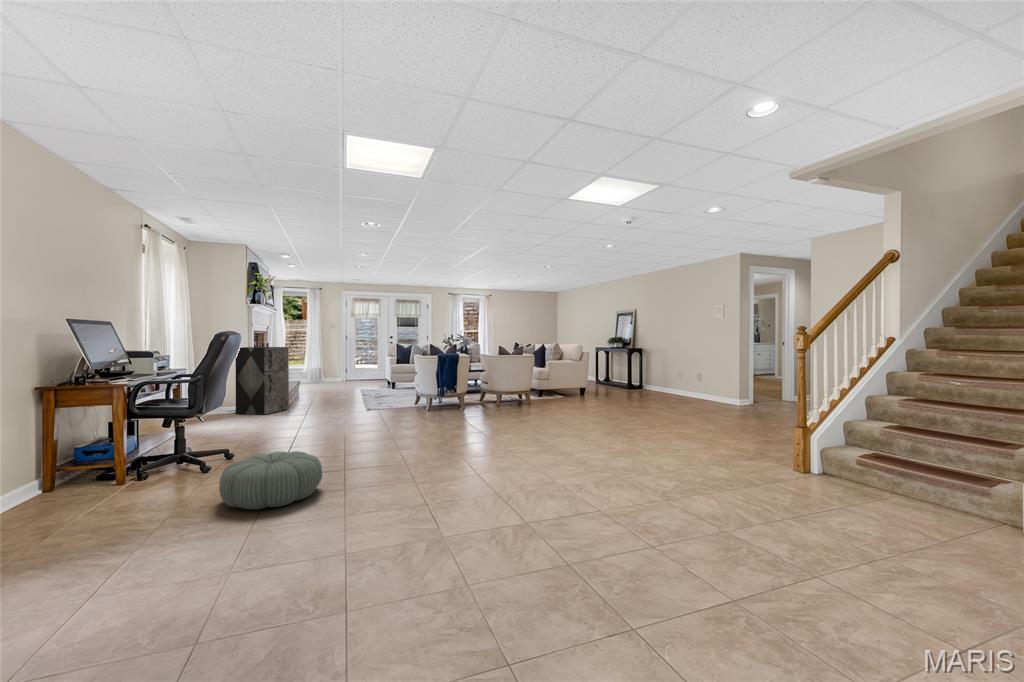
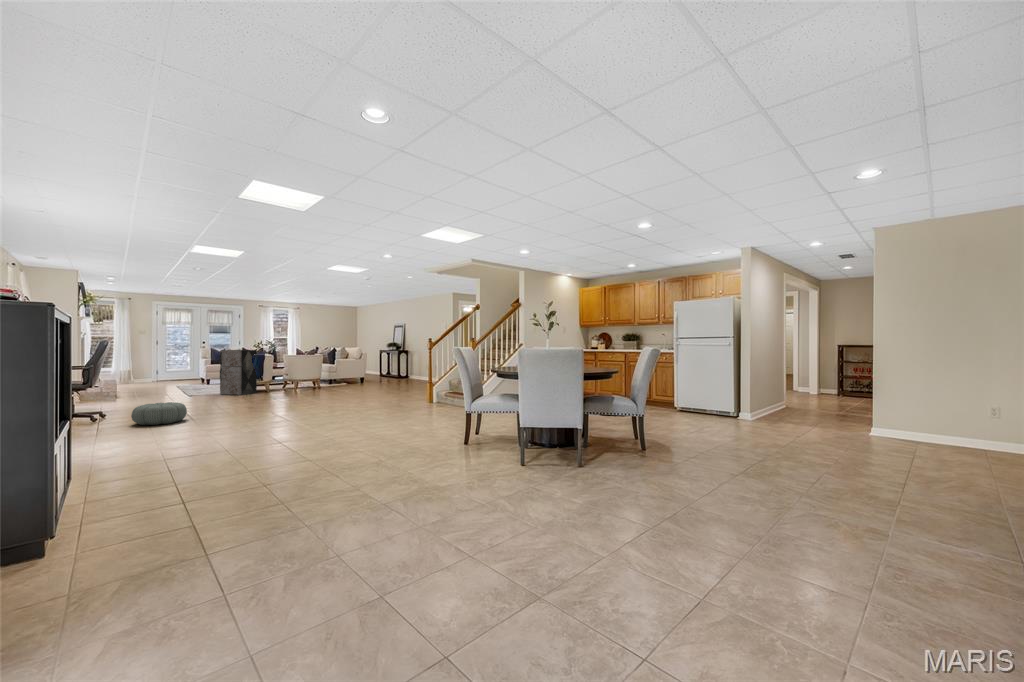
storage cabinet: present [236,347,289,415] -> present [220,350,257,395]

